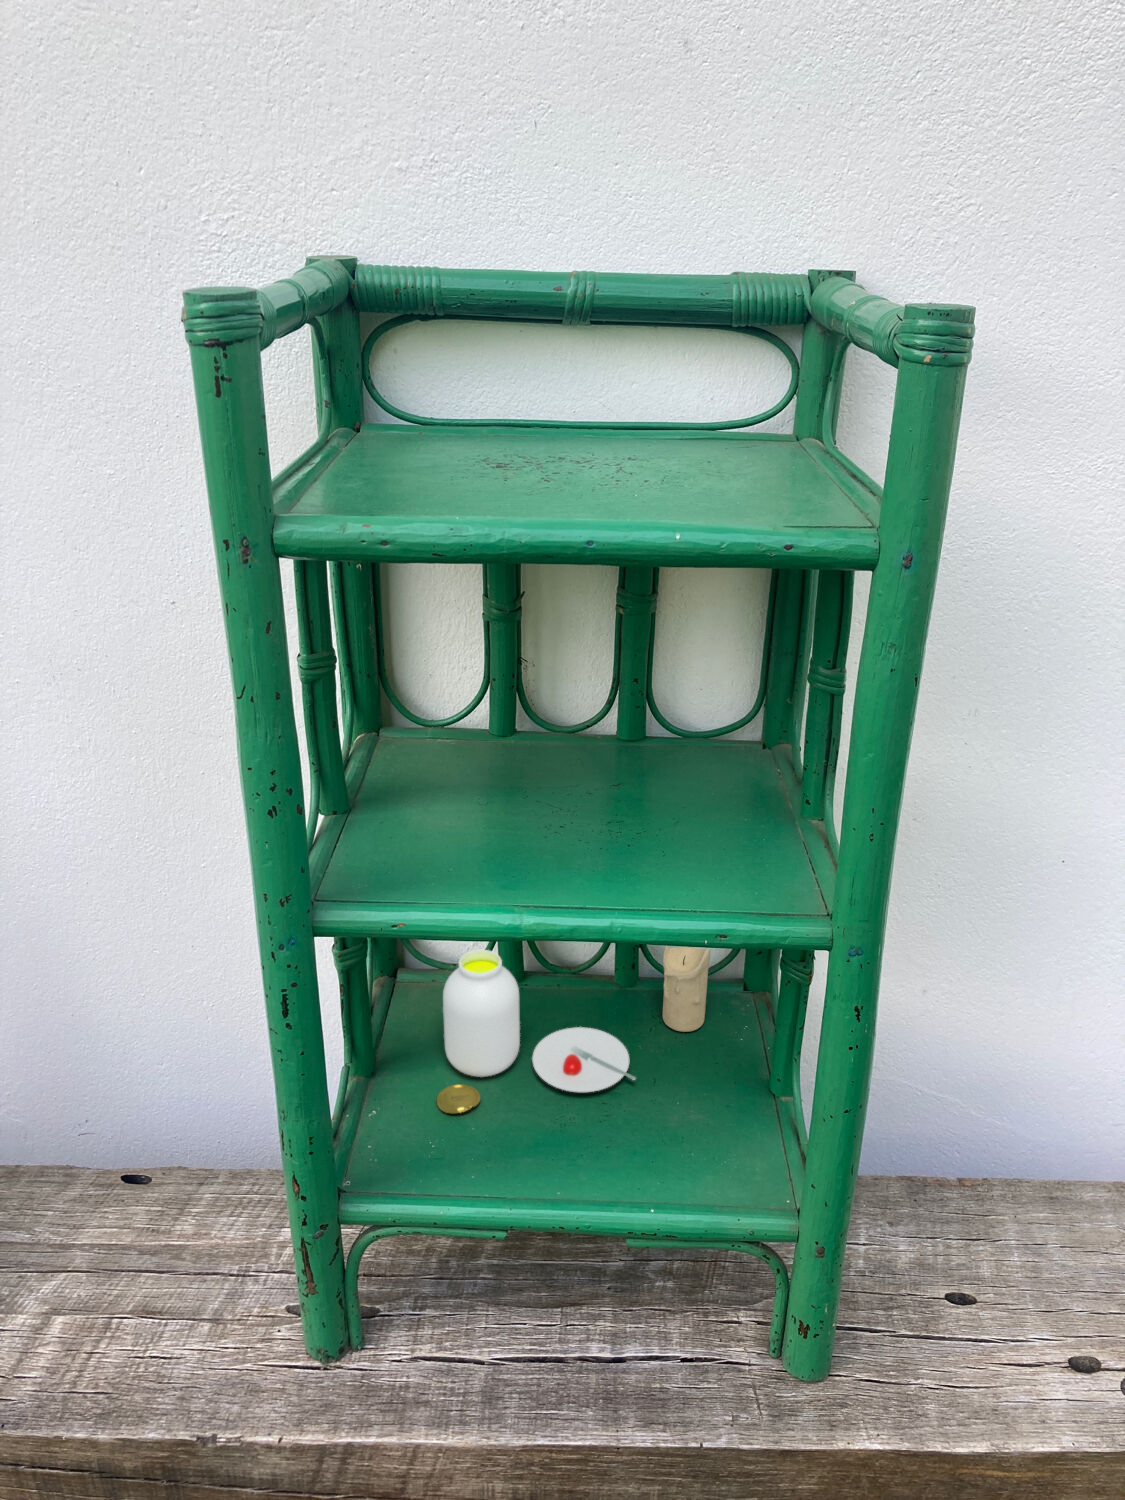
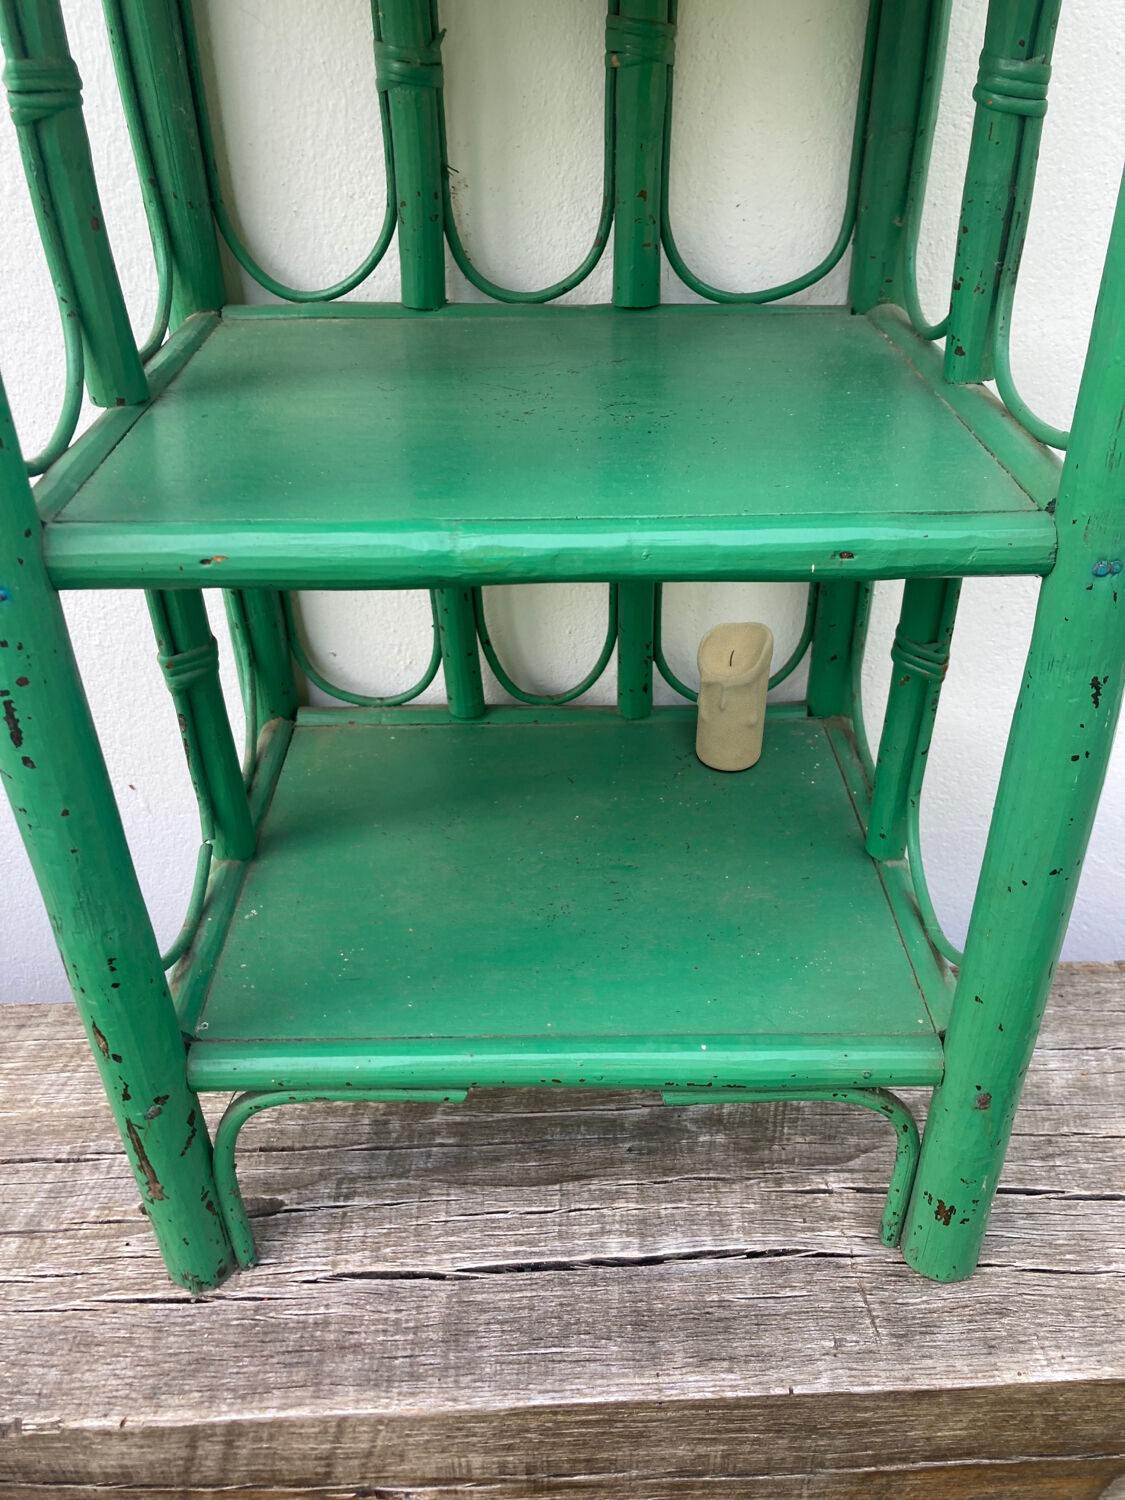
jar: present [437,950,636,1113] -> none [345,645,666,908]

